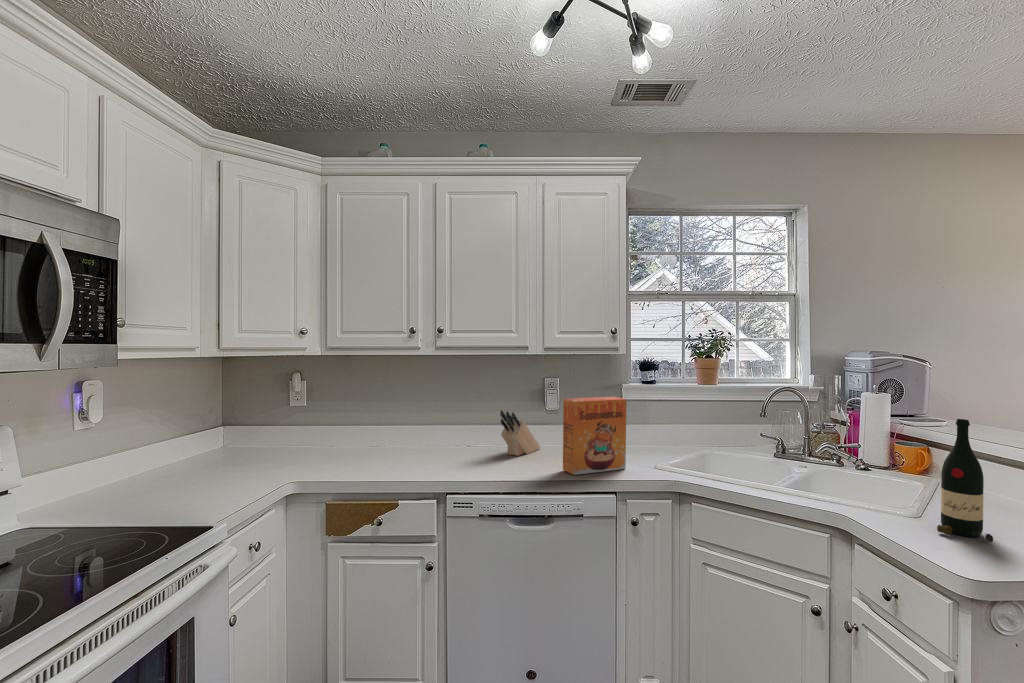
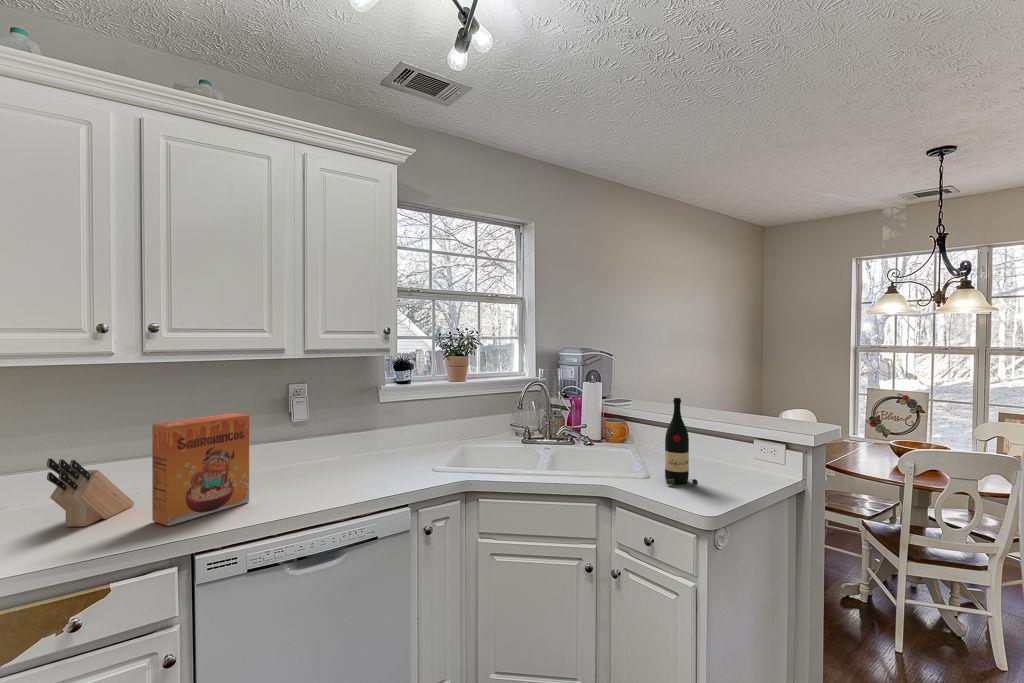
cereal box: present [563,397,626,475] -> present [152,413,249,526]
knife block: present [500,410,540,456] -> present [47,458,134,527]

